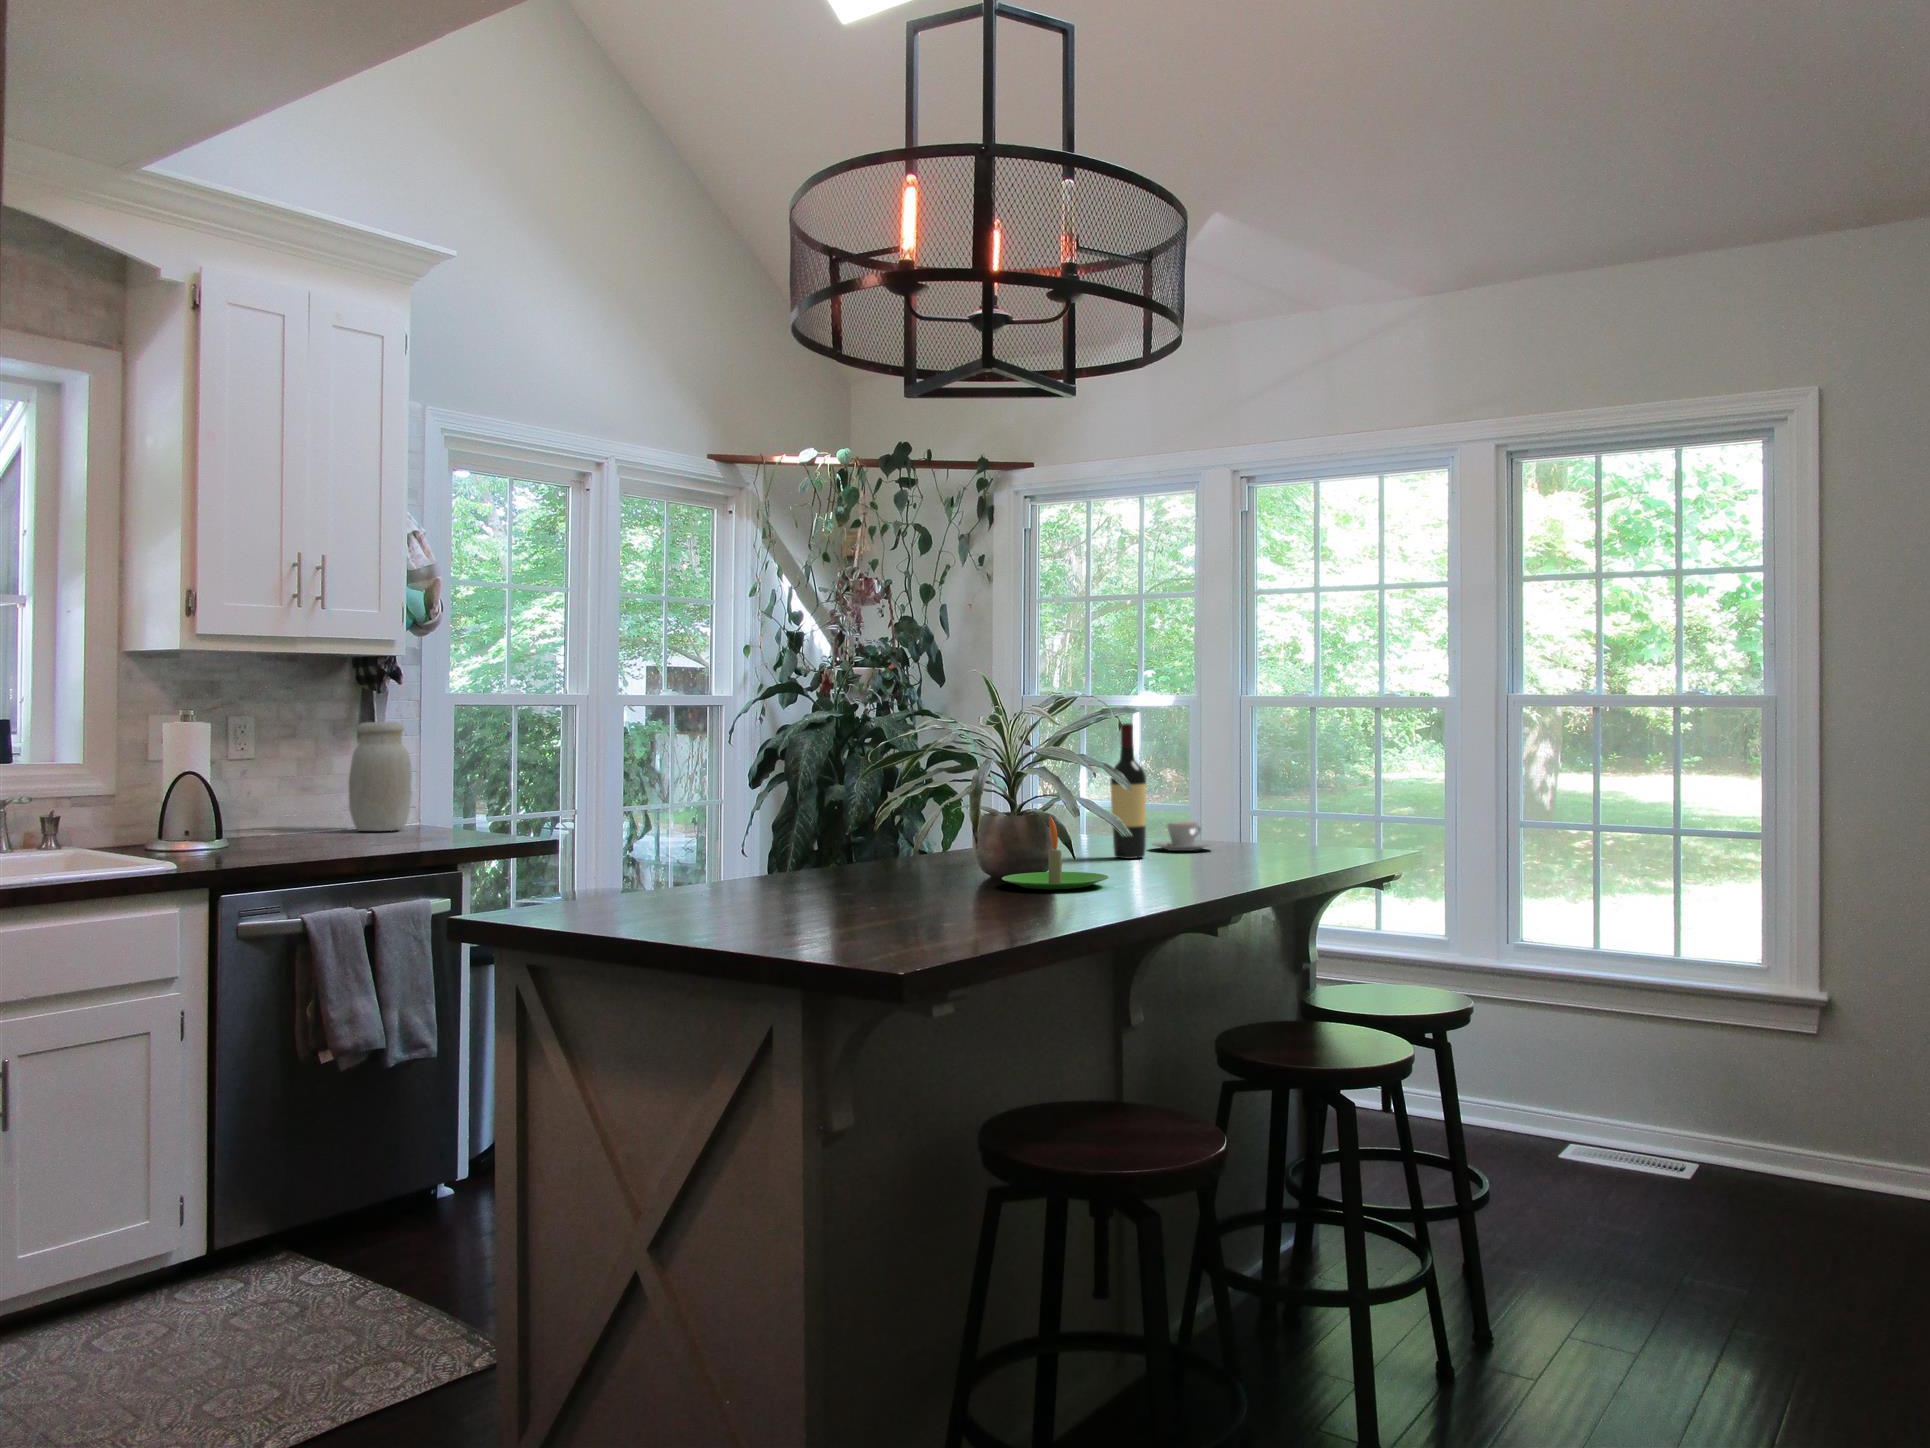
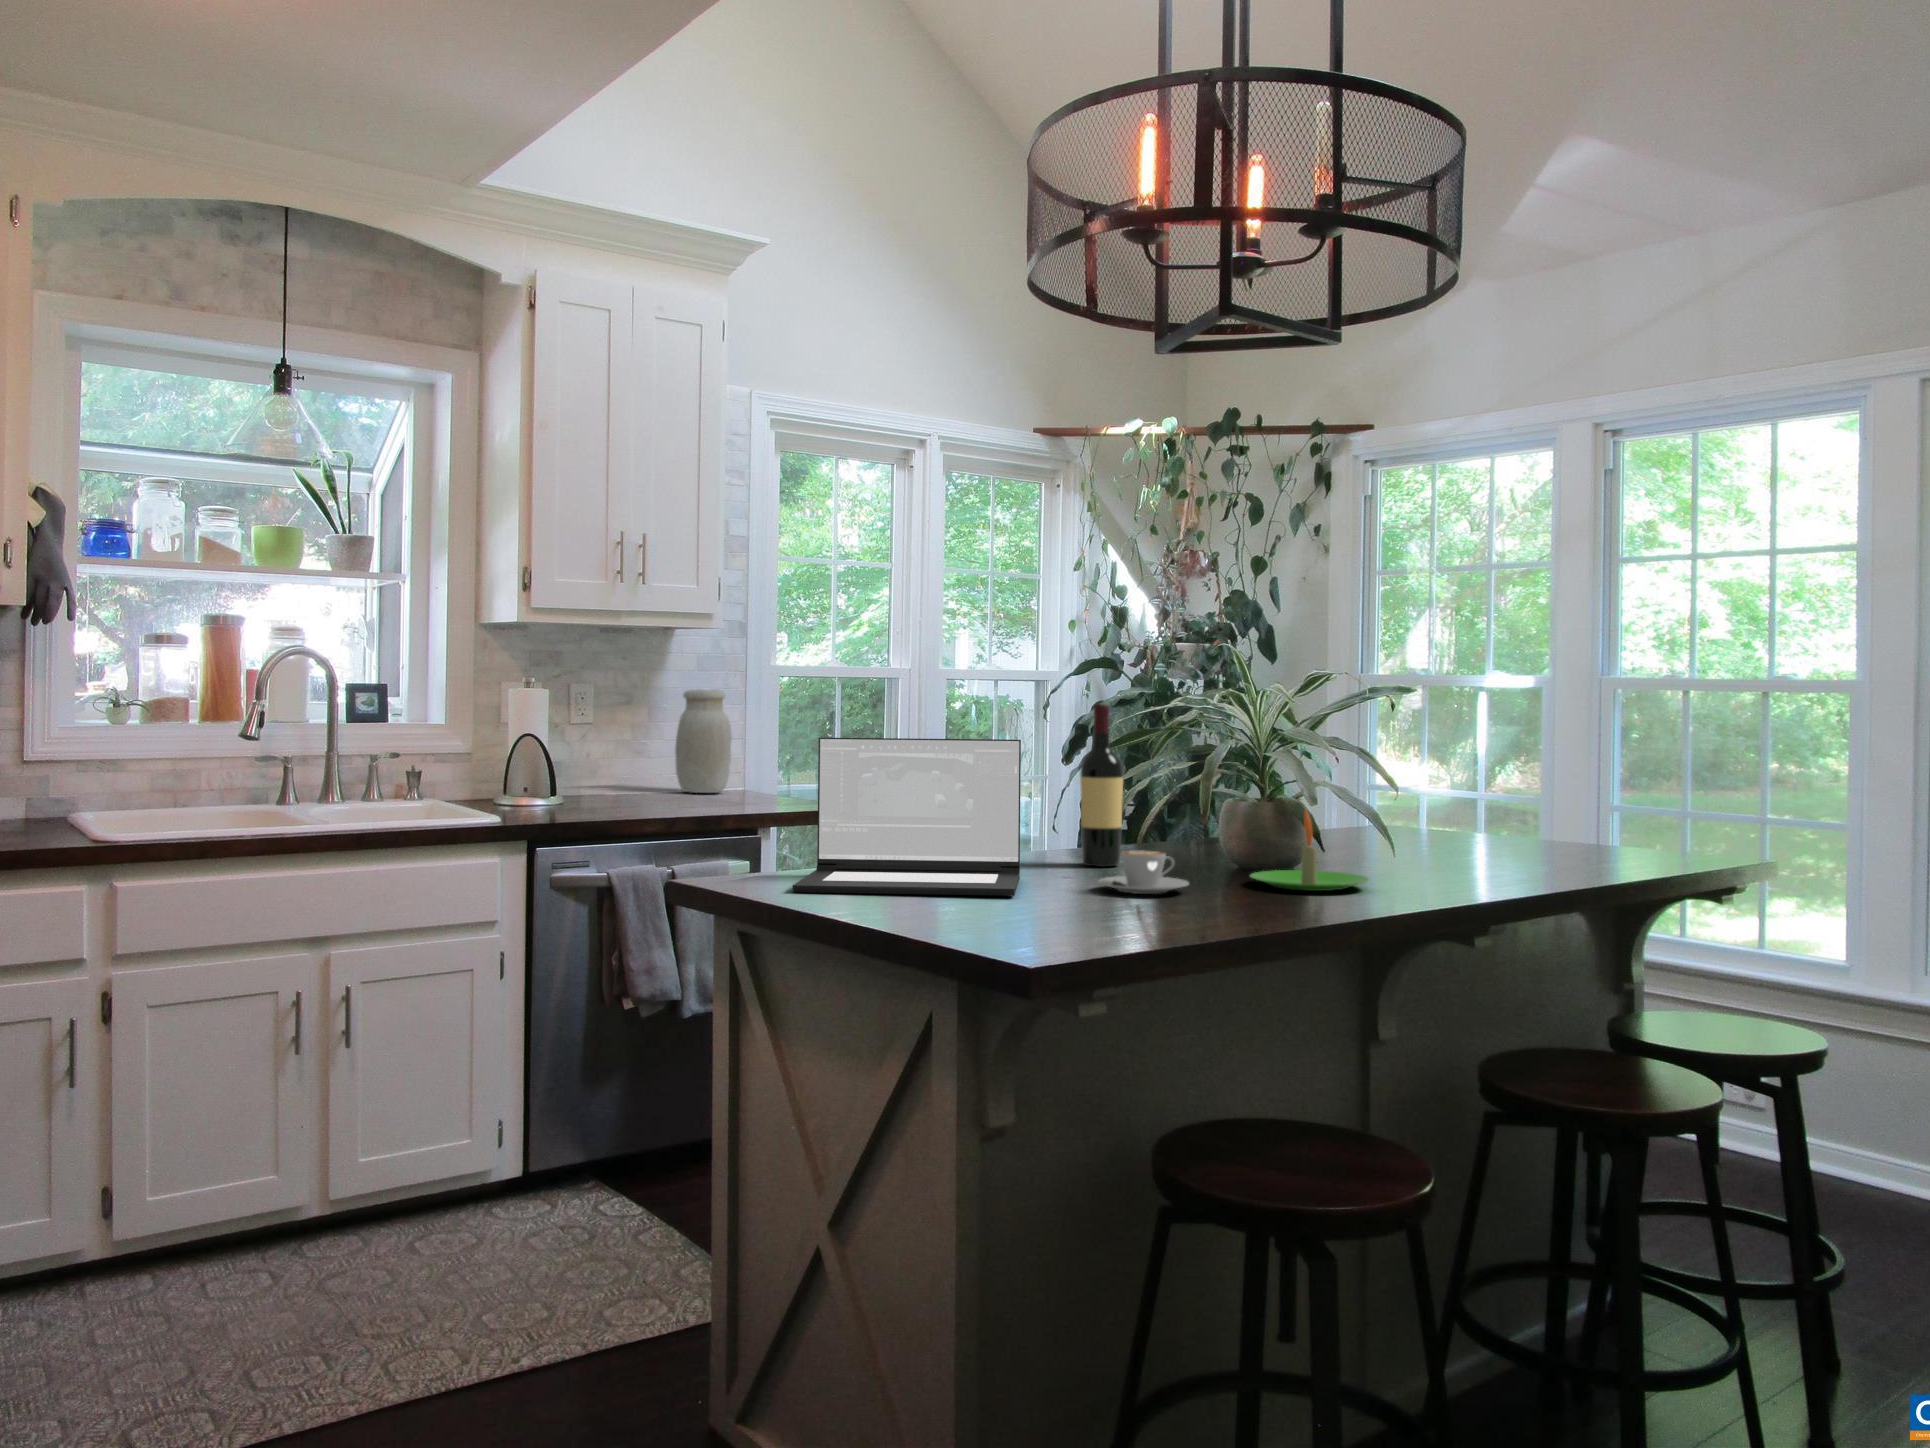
wine bottle: present [1110,723,1146,859] -> present [1080,704,1123,867]
laptop: none [579,760,801,918] -> present [793,738,1021,896]
coffee cup: present [1152,822,1214,851] -> present [1097,851,1189,894]

